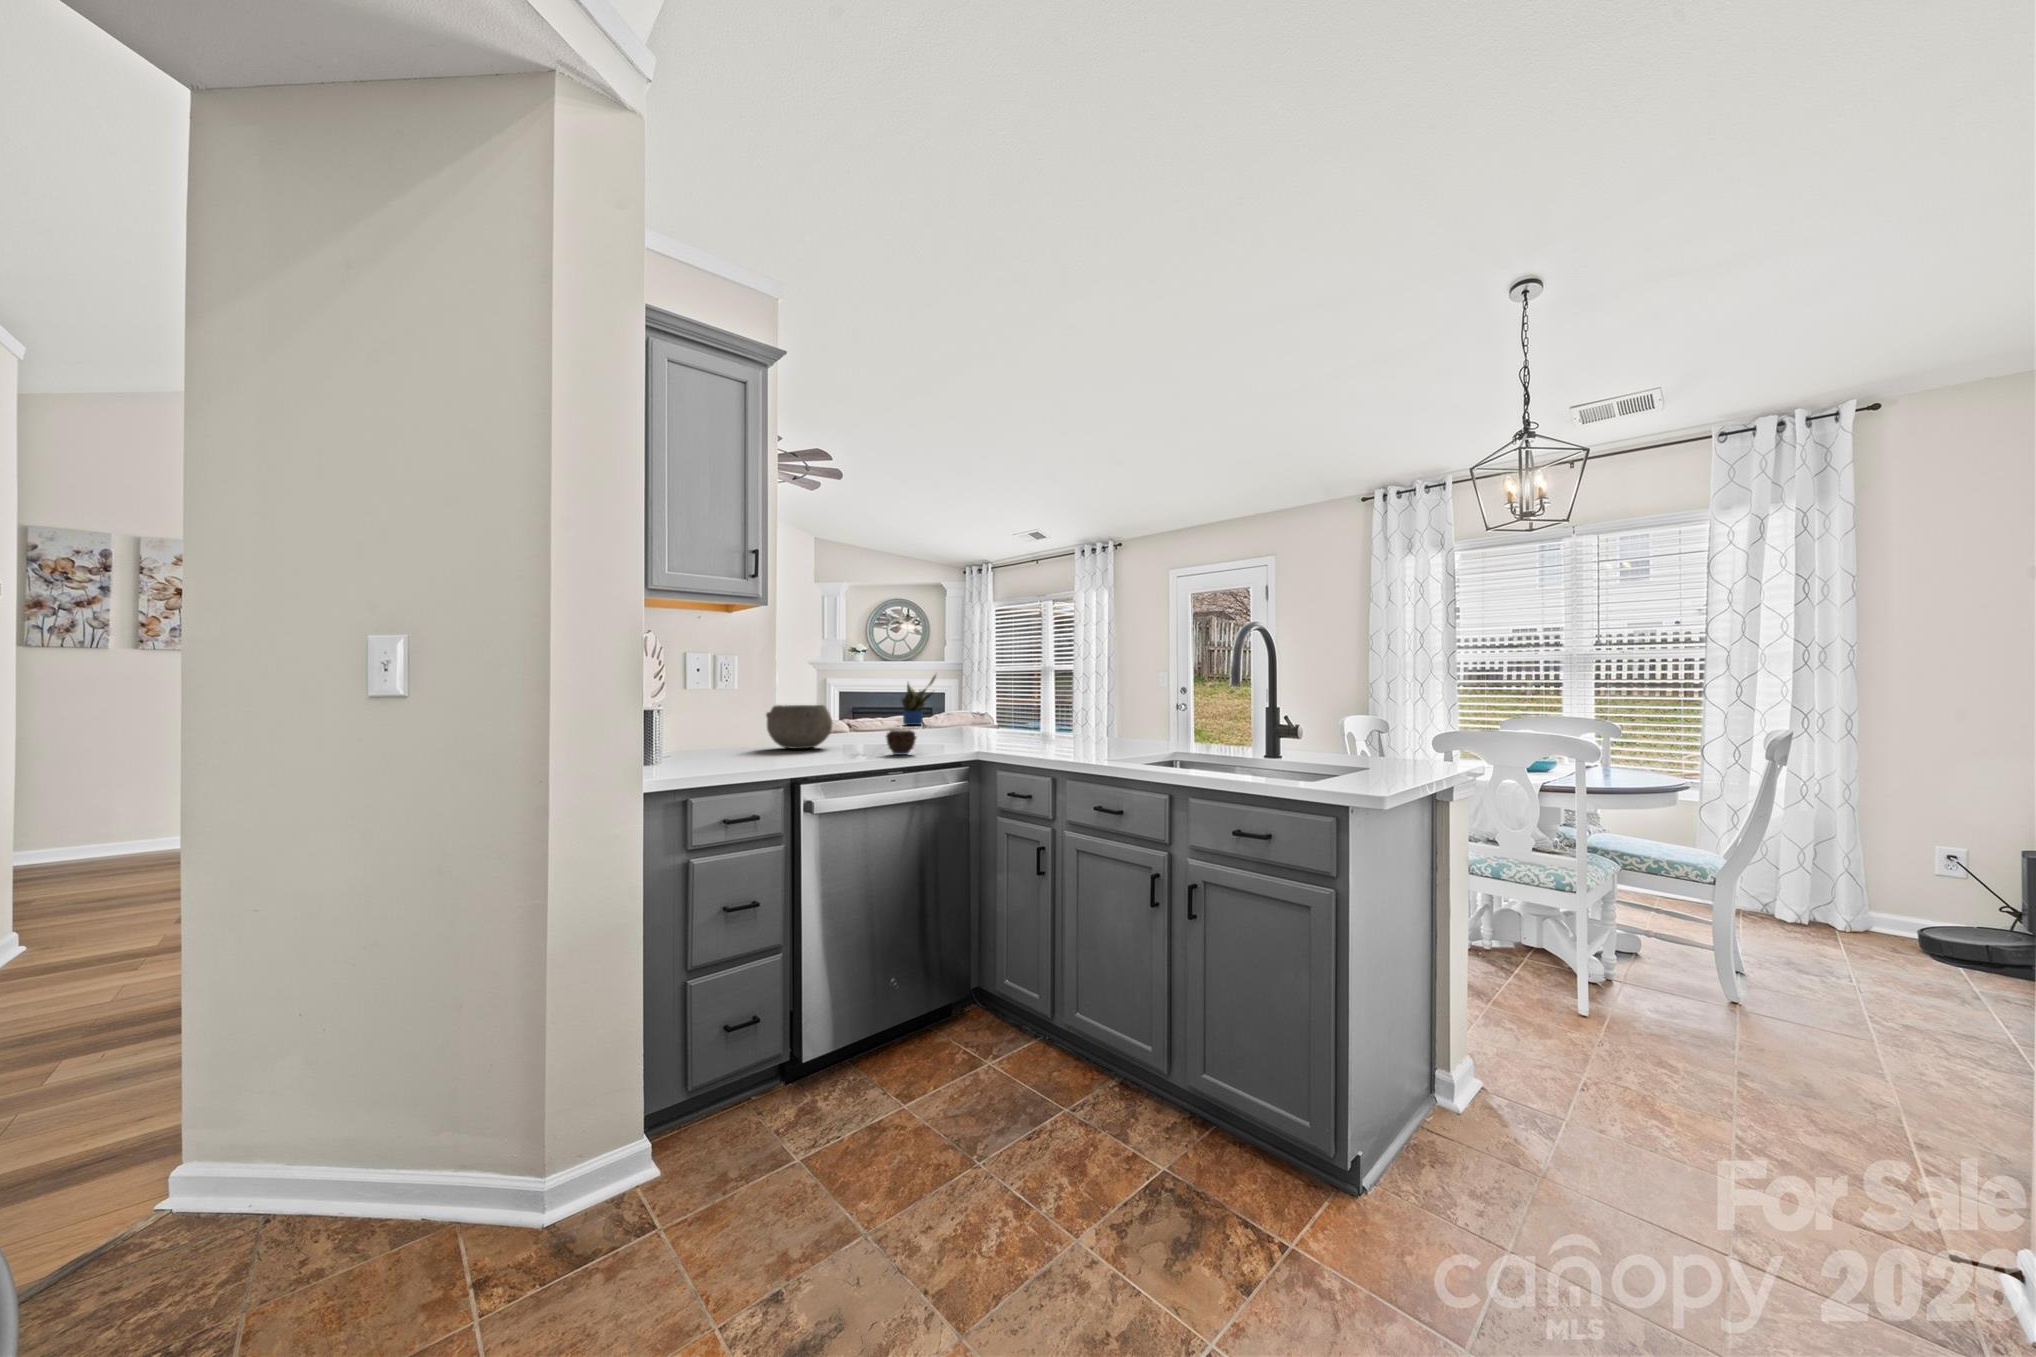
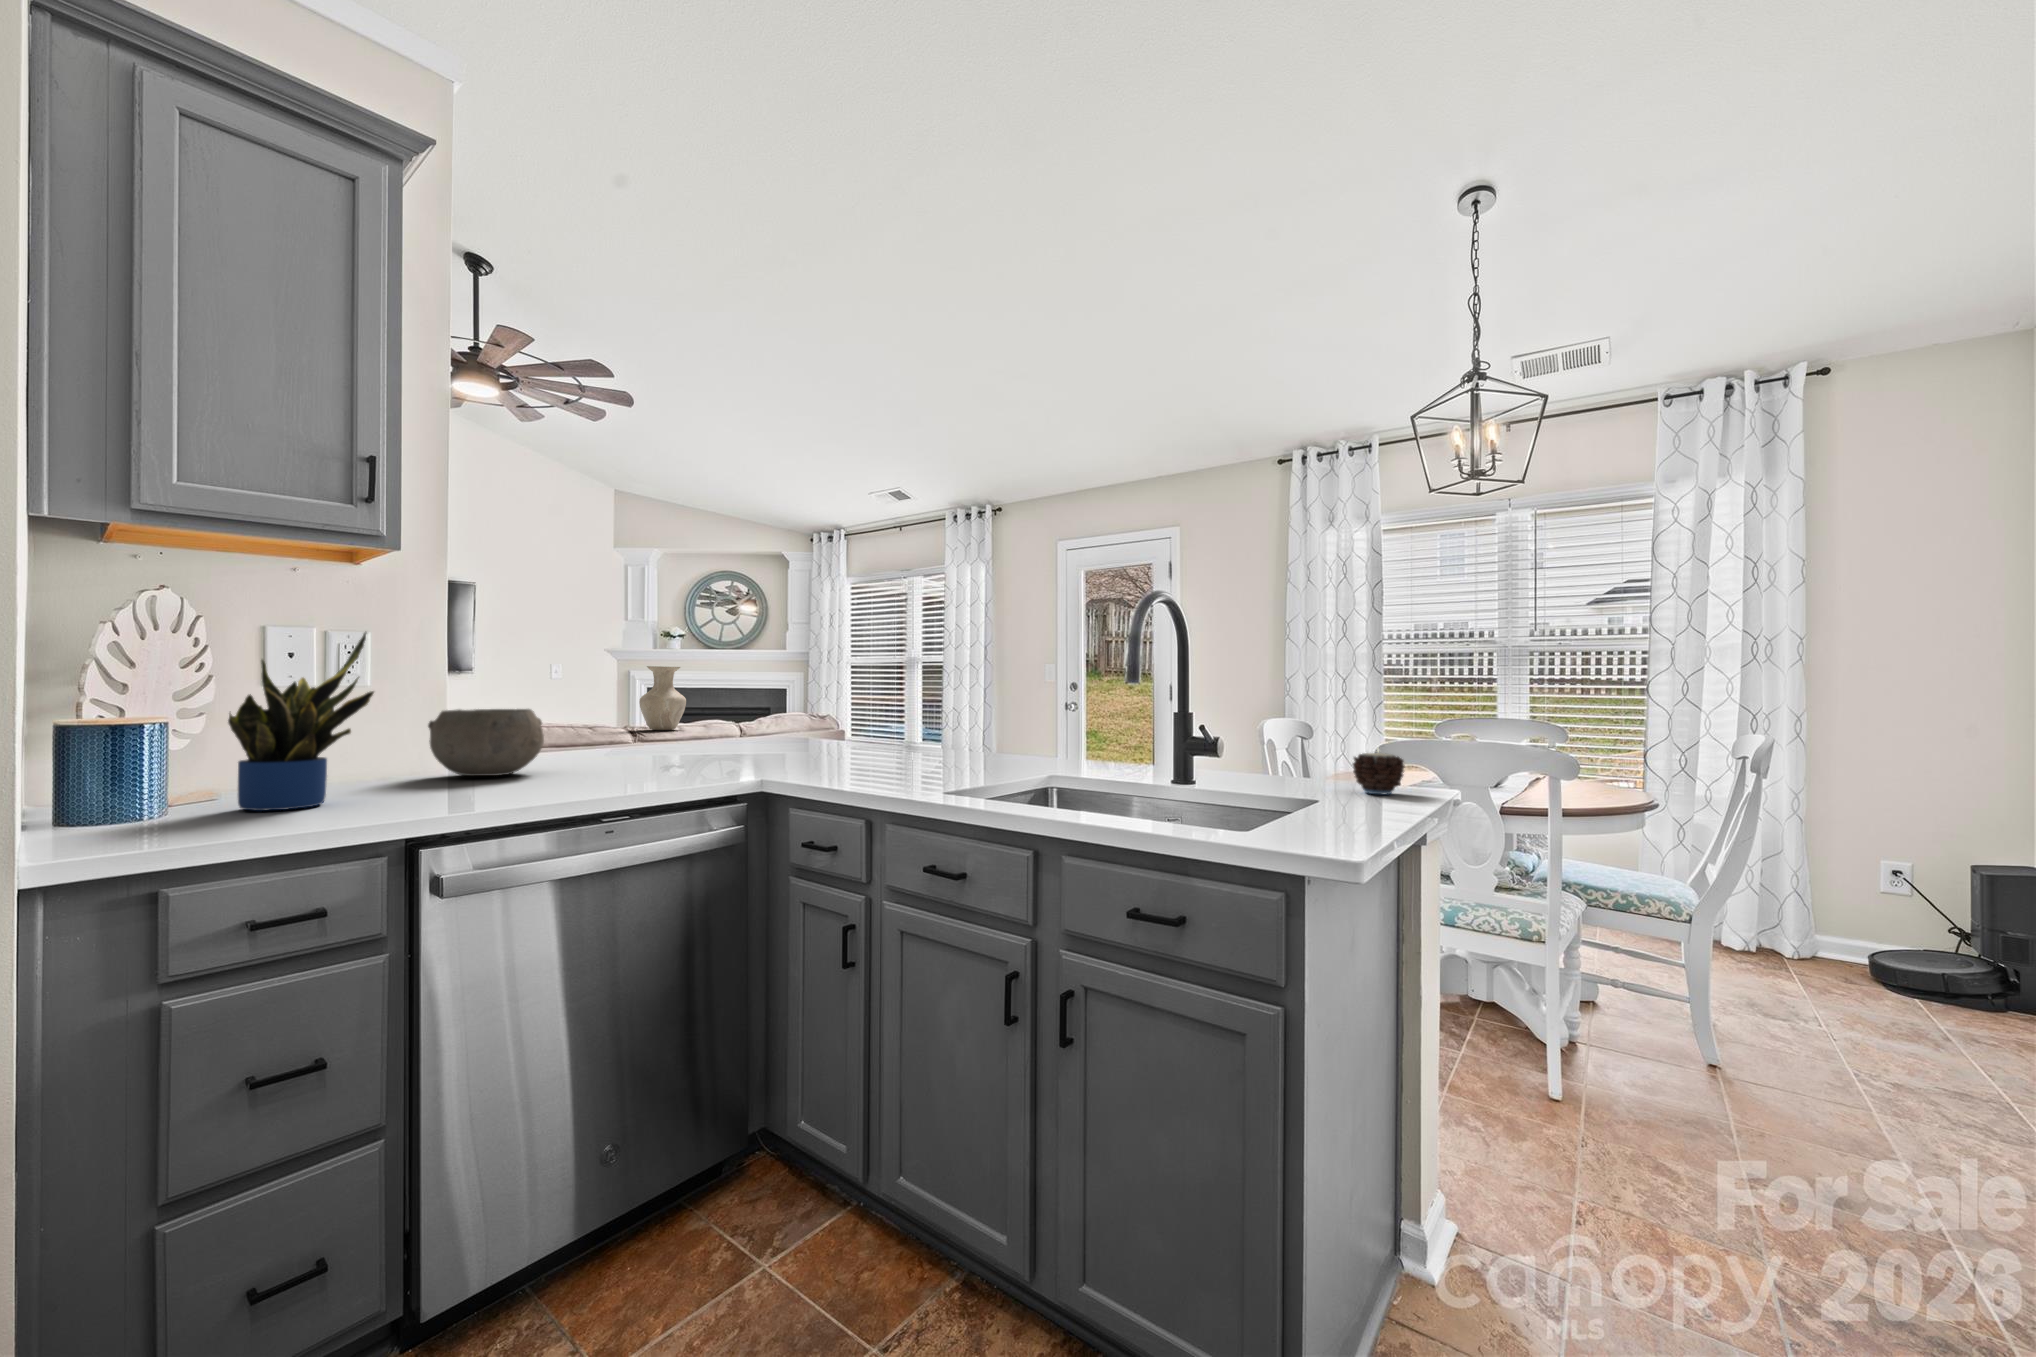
potted plant: present [902,675,936,725] -> present [228,633,374,811]
vase: none [855,676,888,724] -> present [639,666,686,730]
candle: present [886,729,916,755] -> present [1353,753,1404,795]

